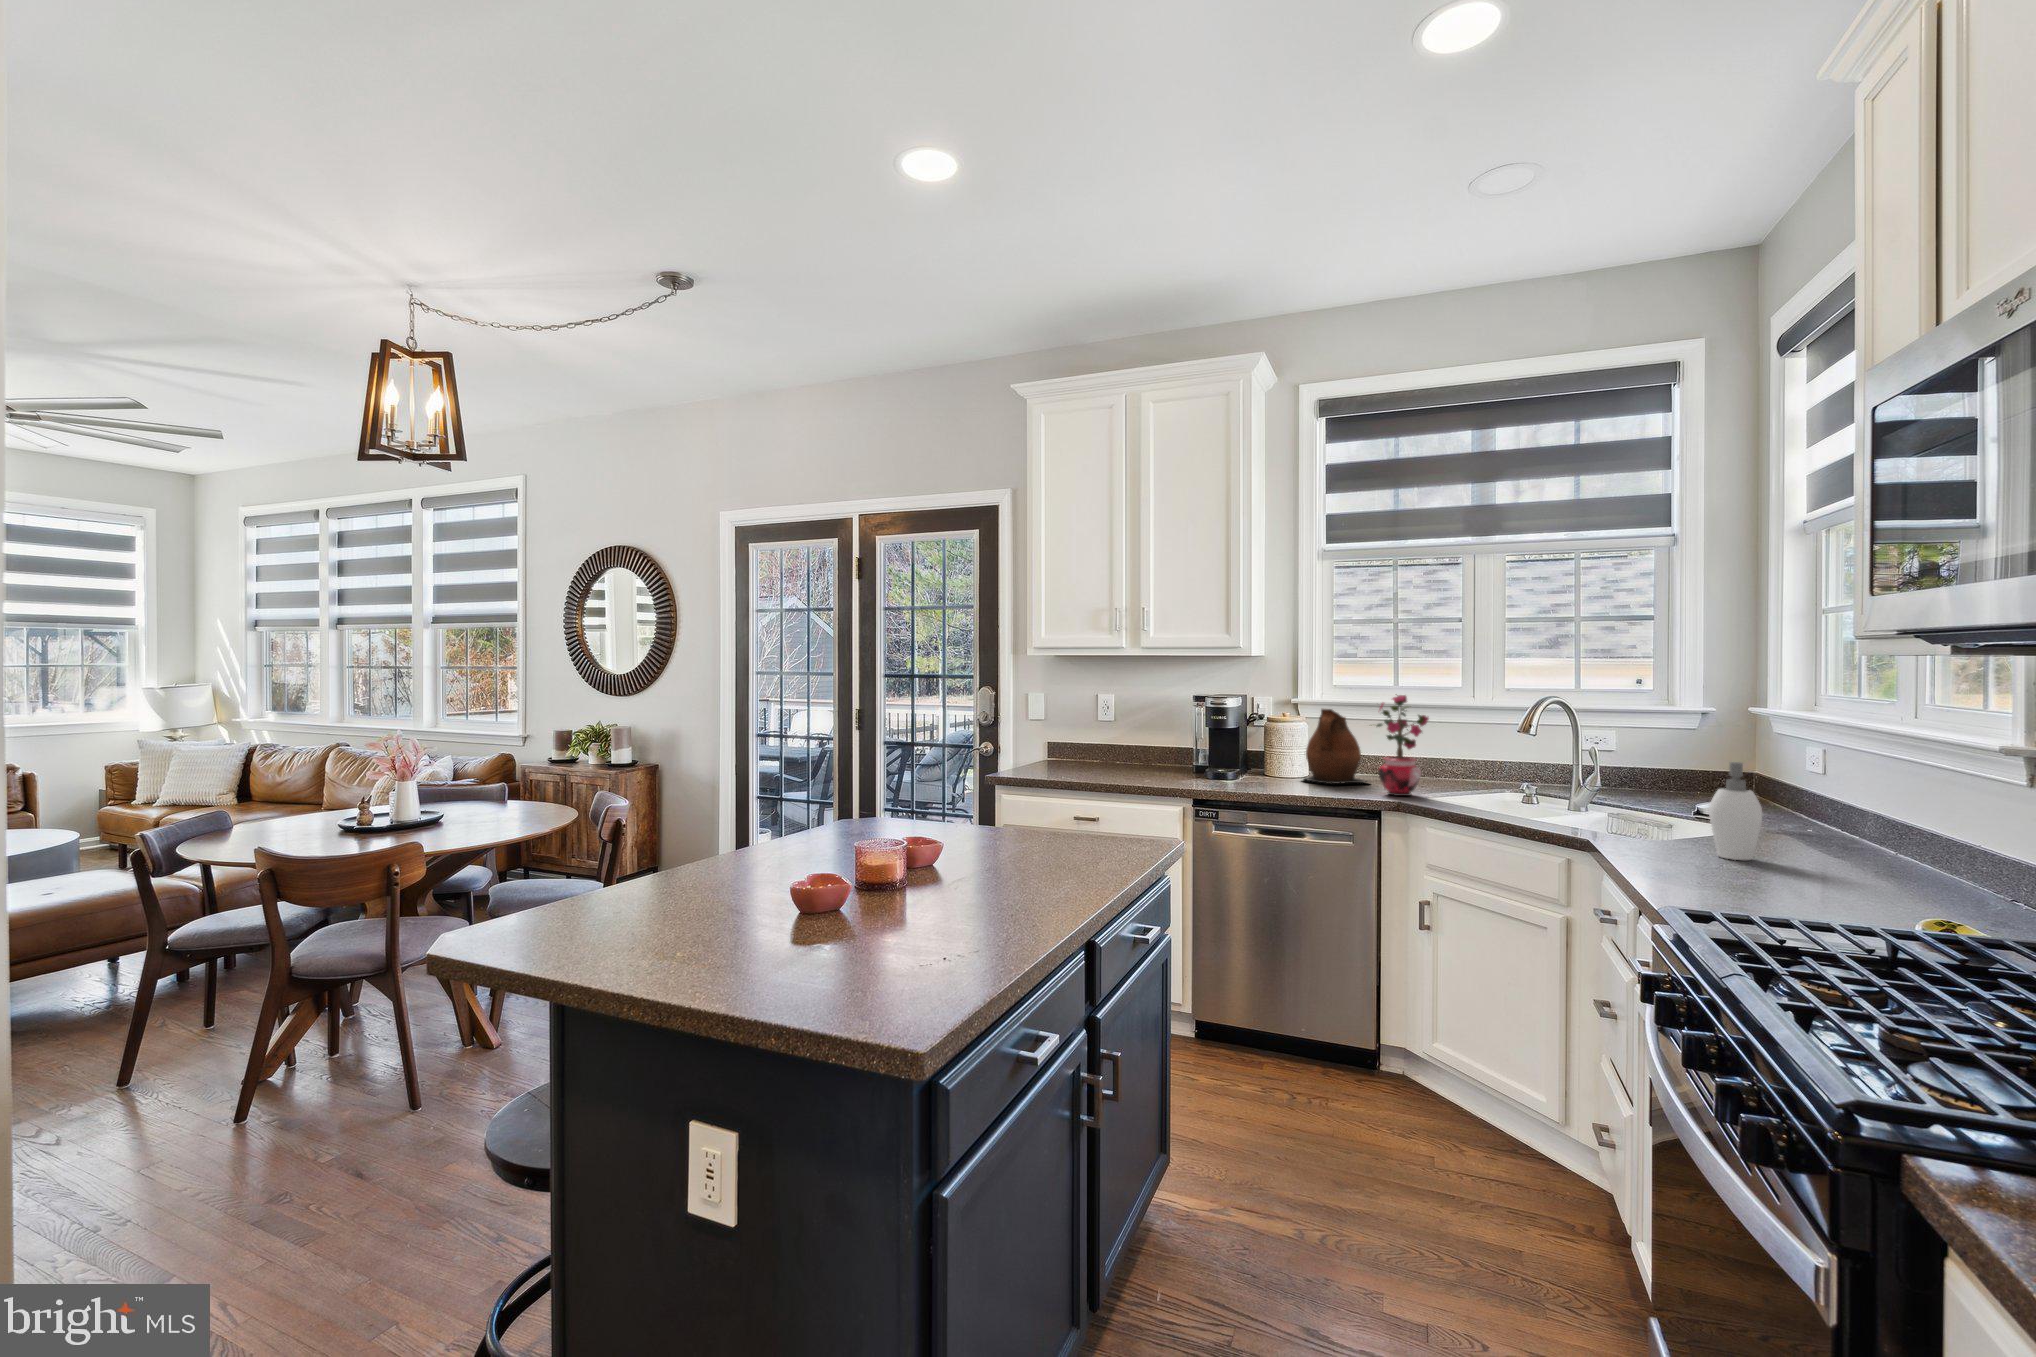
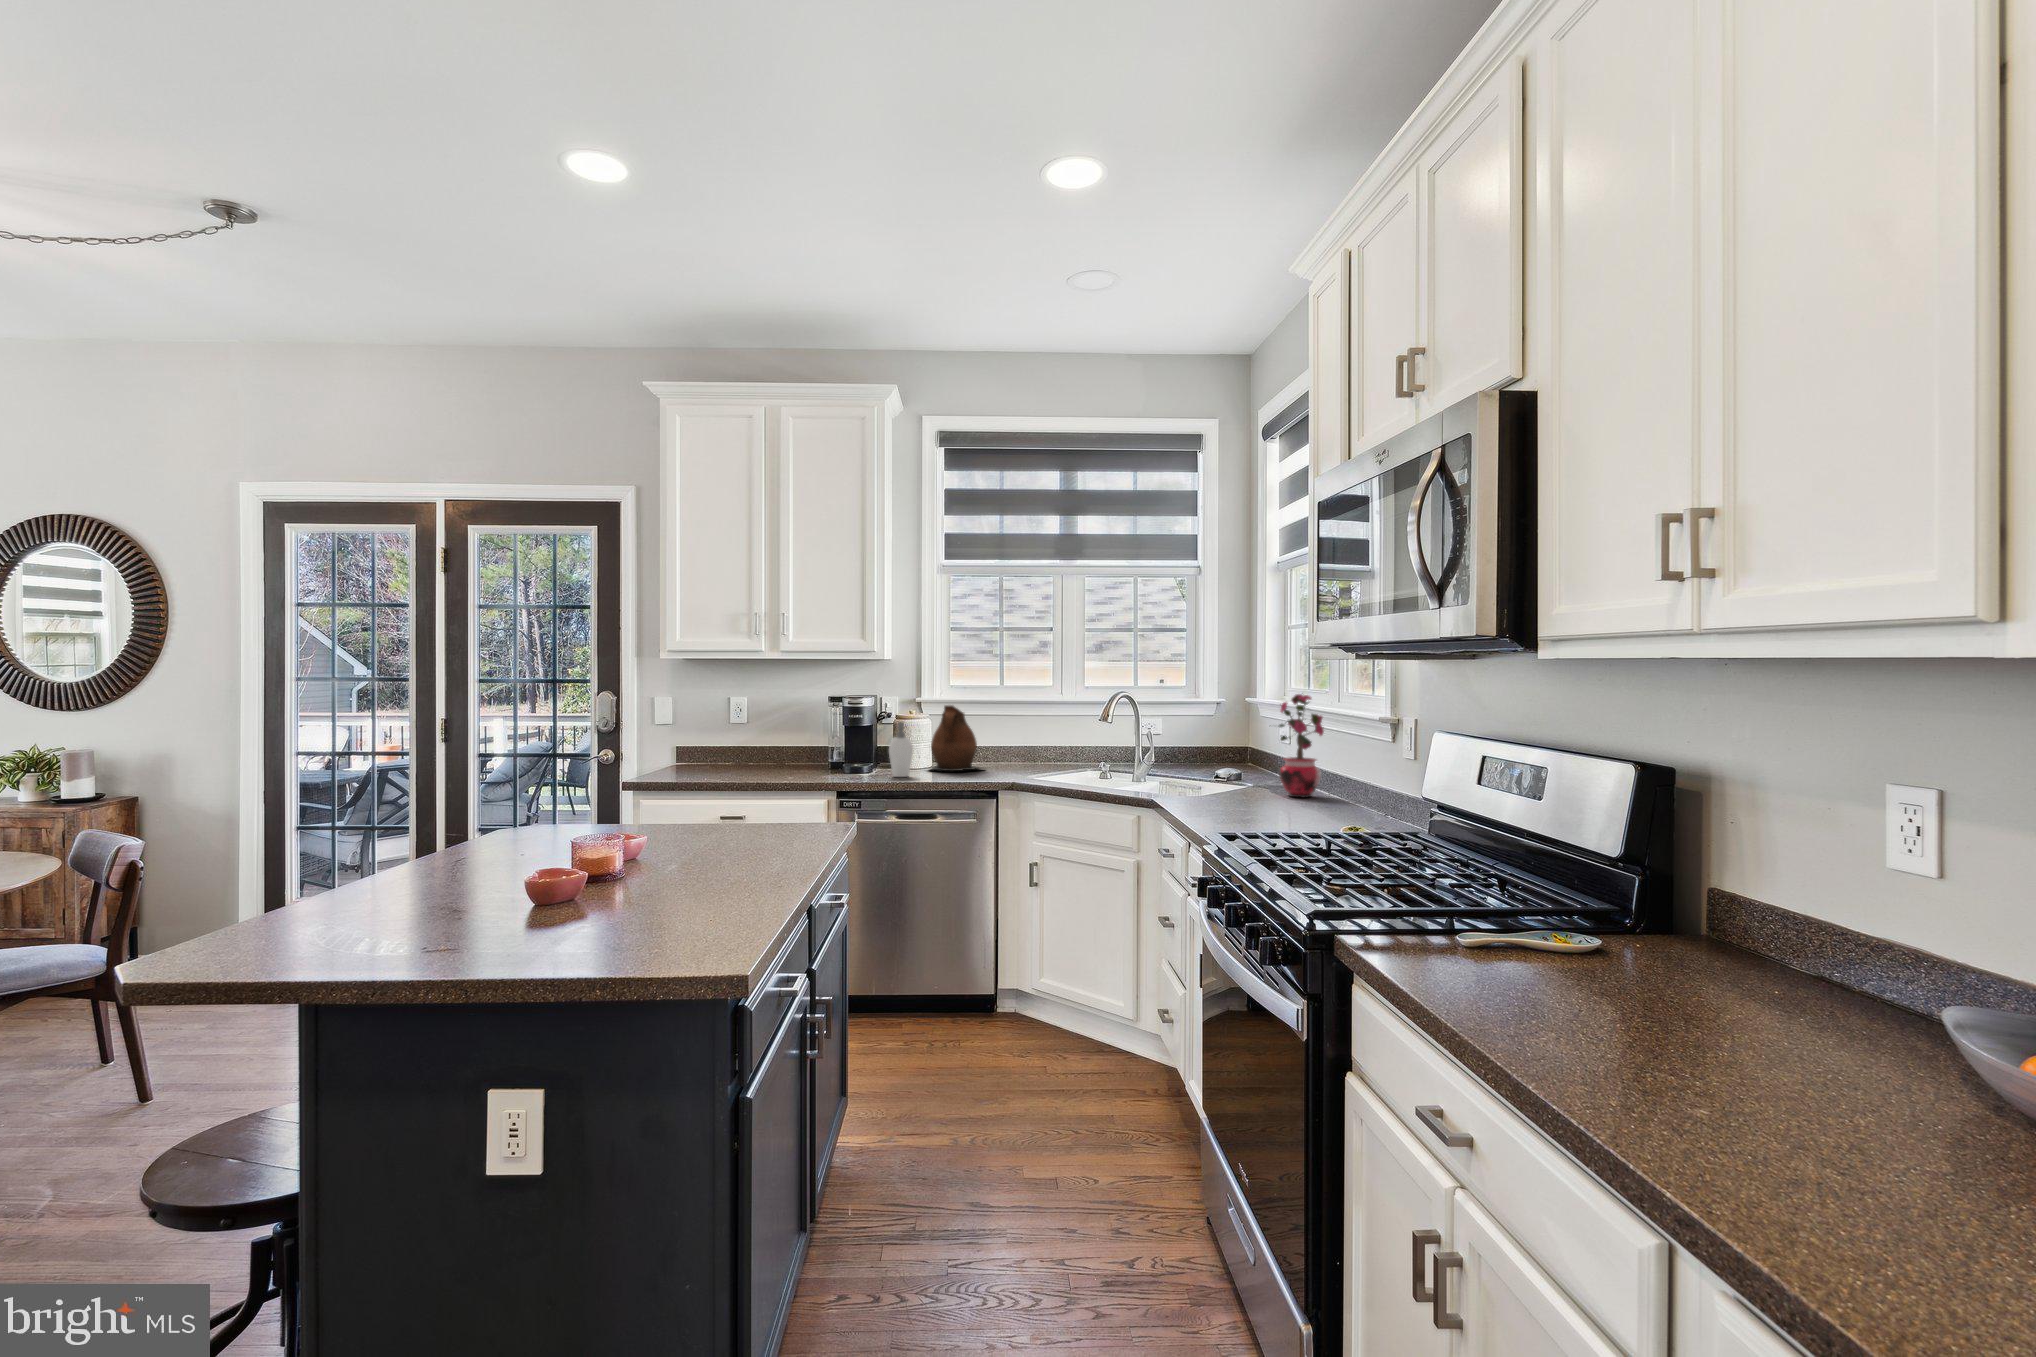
potted plant: present [1376,695,1429,796] -> present [1279,694,1324,798]
soap dispenser: present [1709,762,1762,860] -> present [889,722,913,777]

